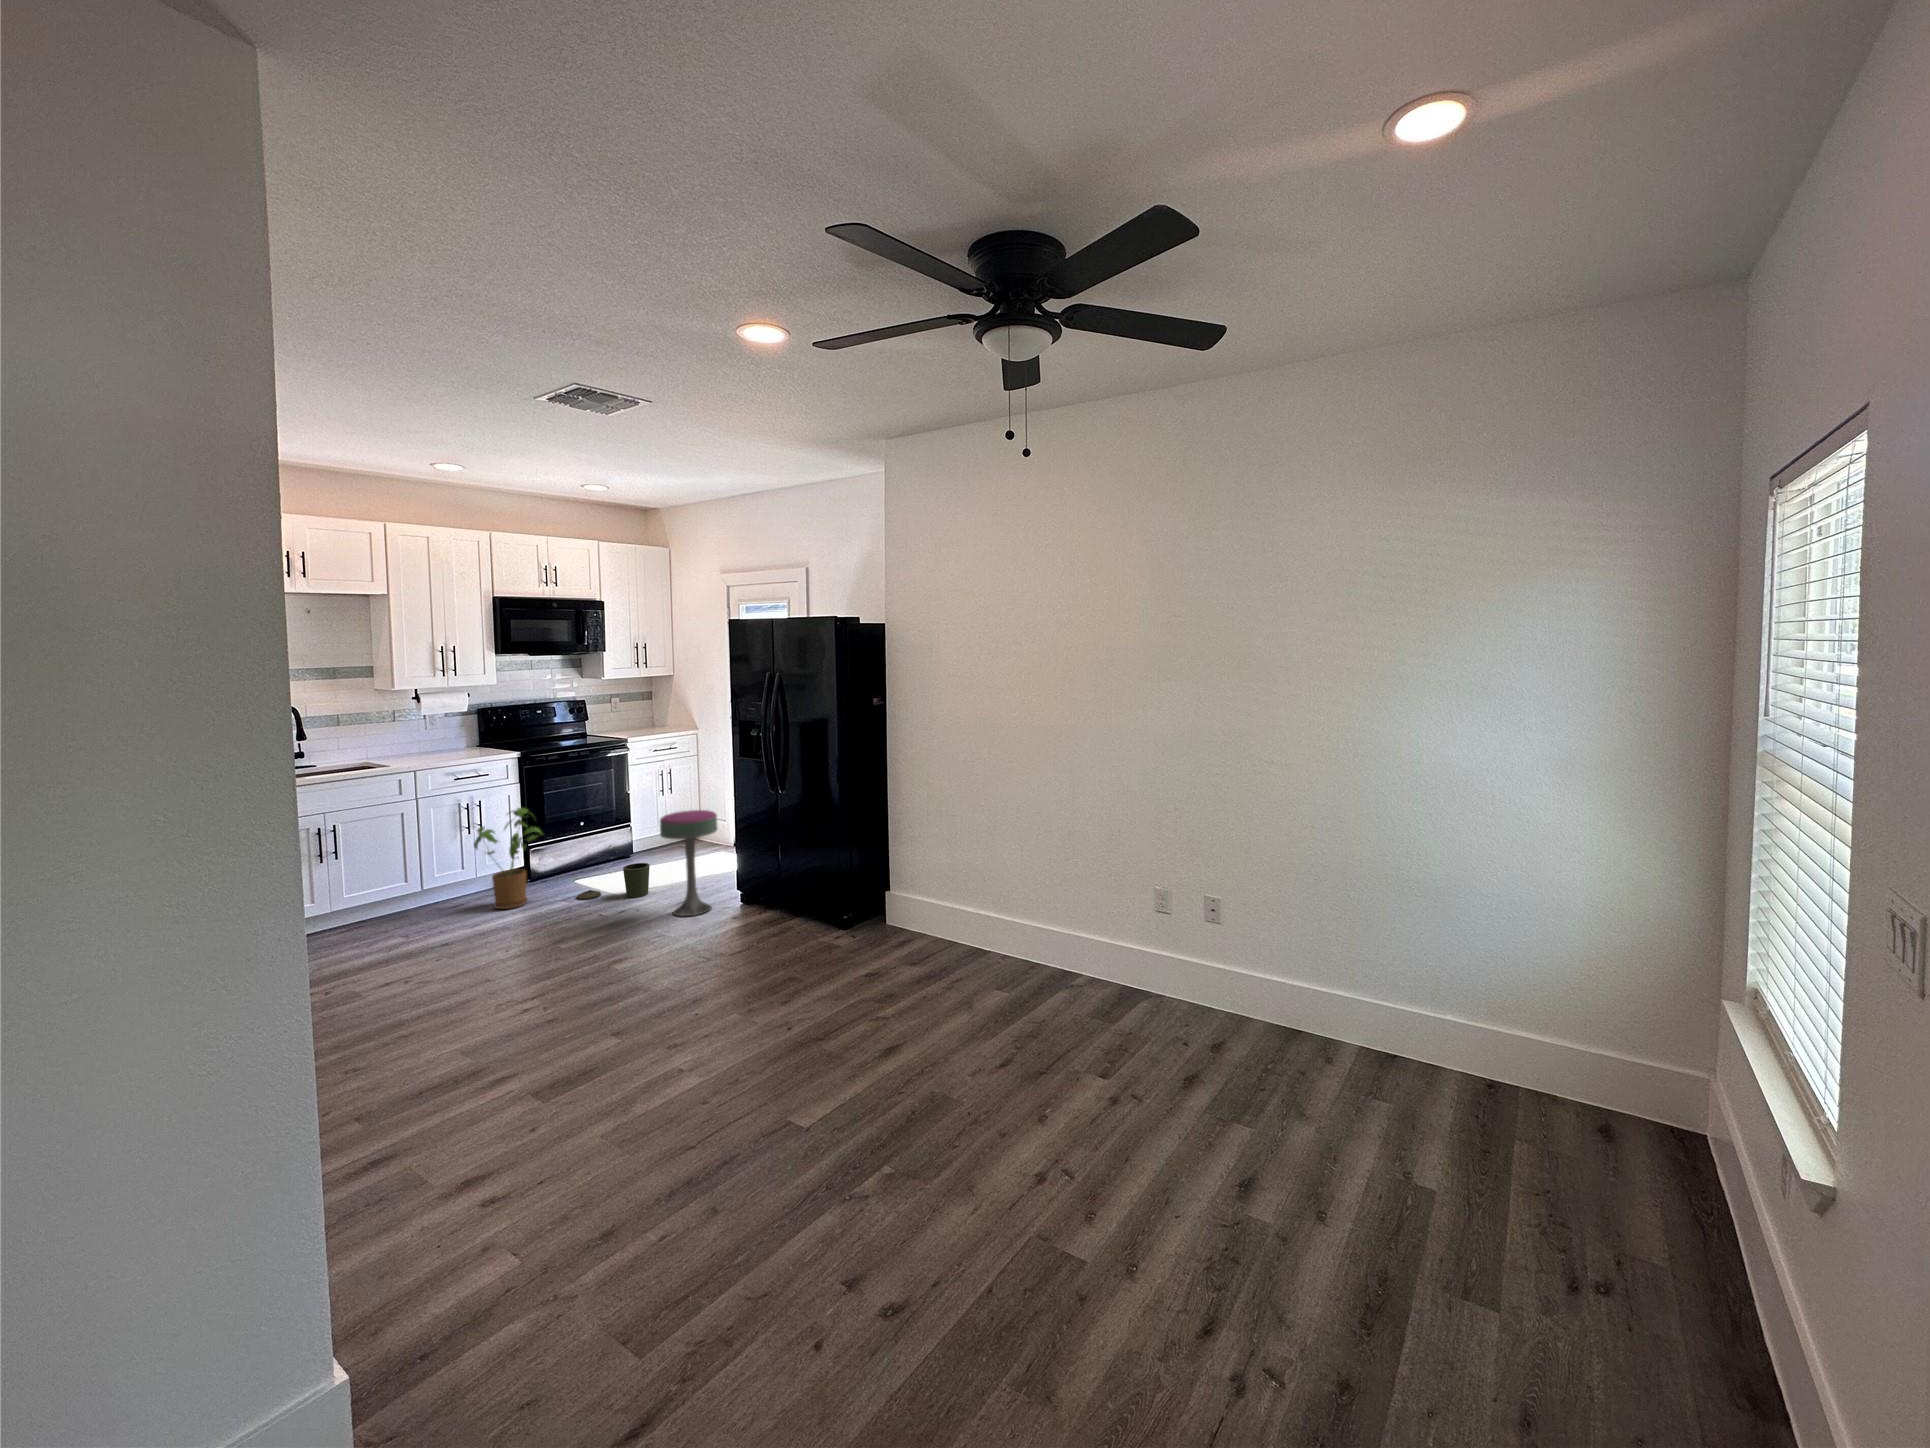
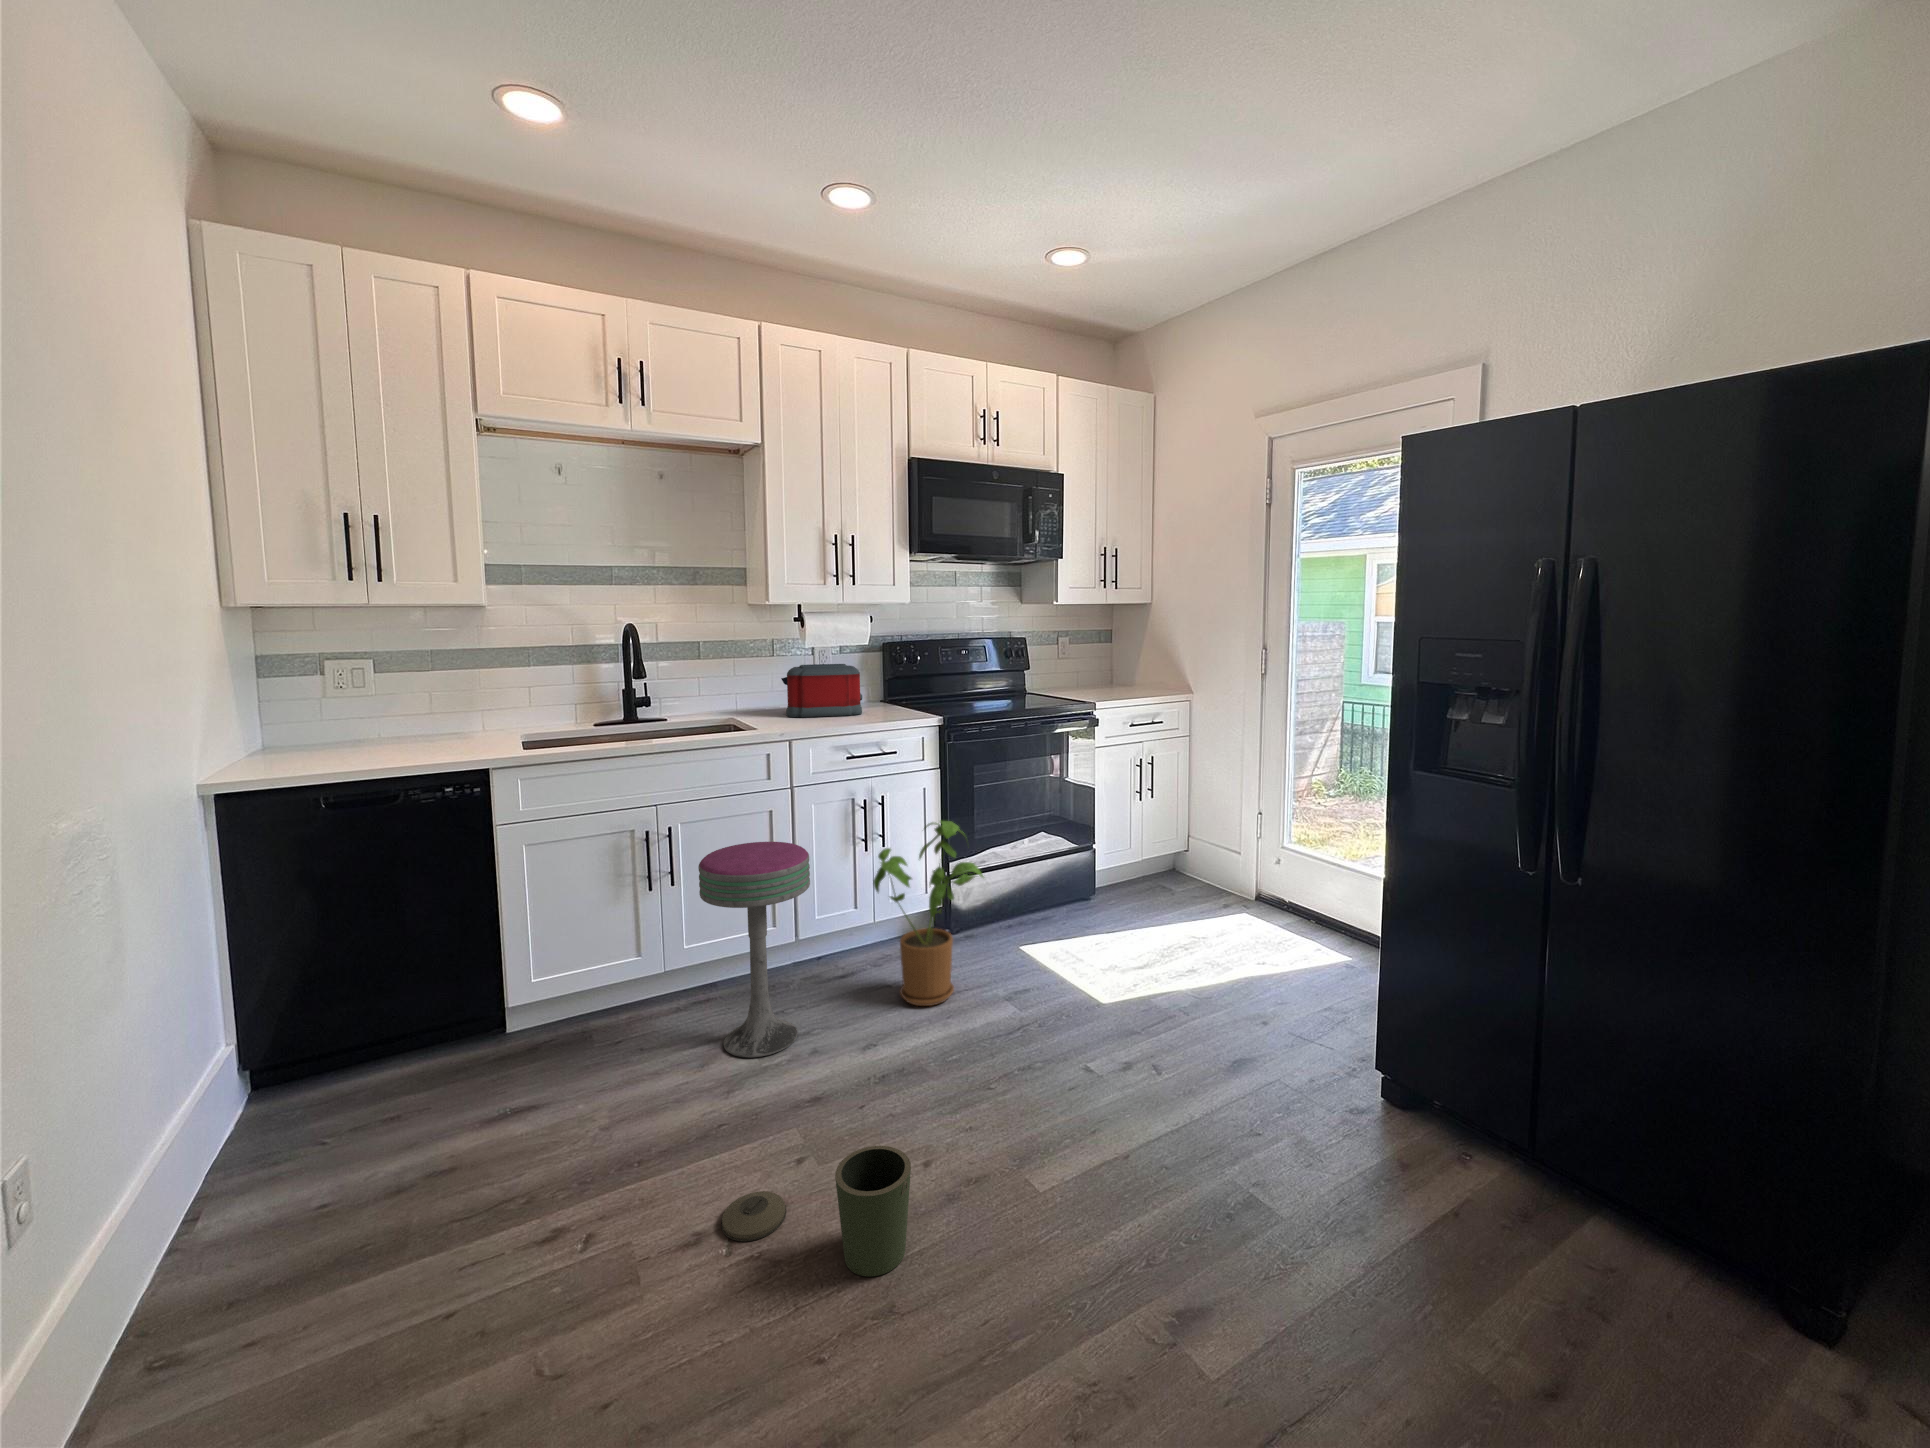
toaster: none [404,724,464,759] -> present [781,664,862,717]
bar stool: present [660,810,718,916] -> present [698,842,810,1058]
trash can: present [577,863,650,900] -> present [721,1146,911,1277]

